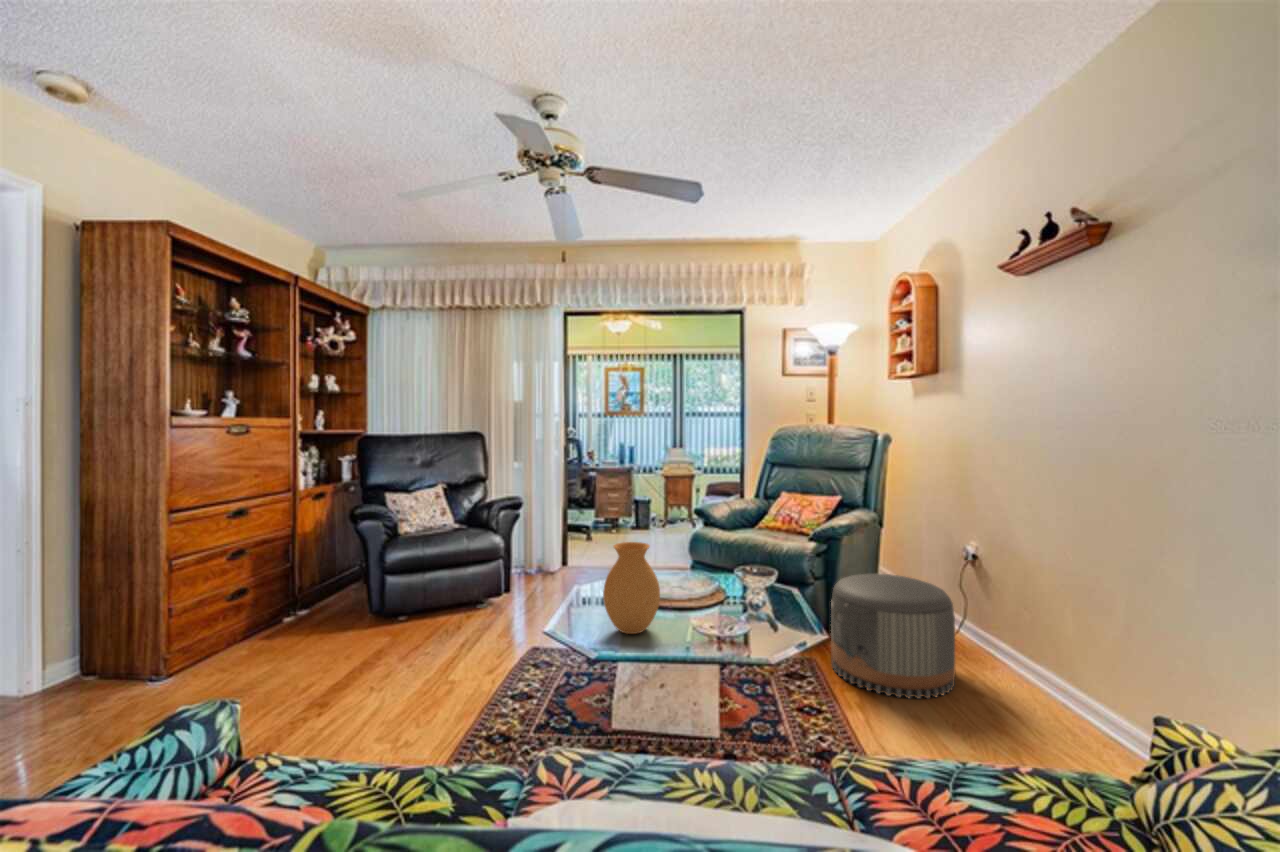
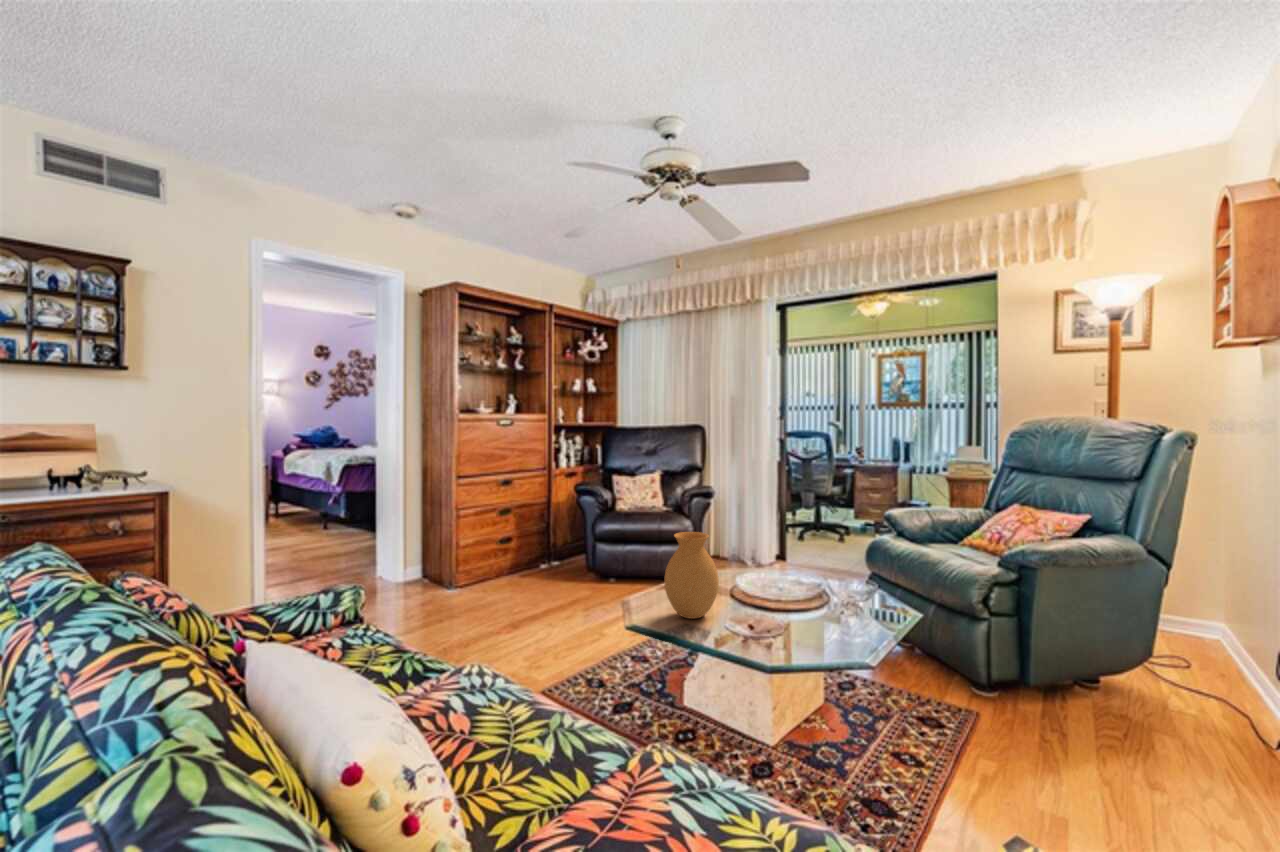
pouf: present [831,574,955,699] -> none [985,618,1180,807]

